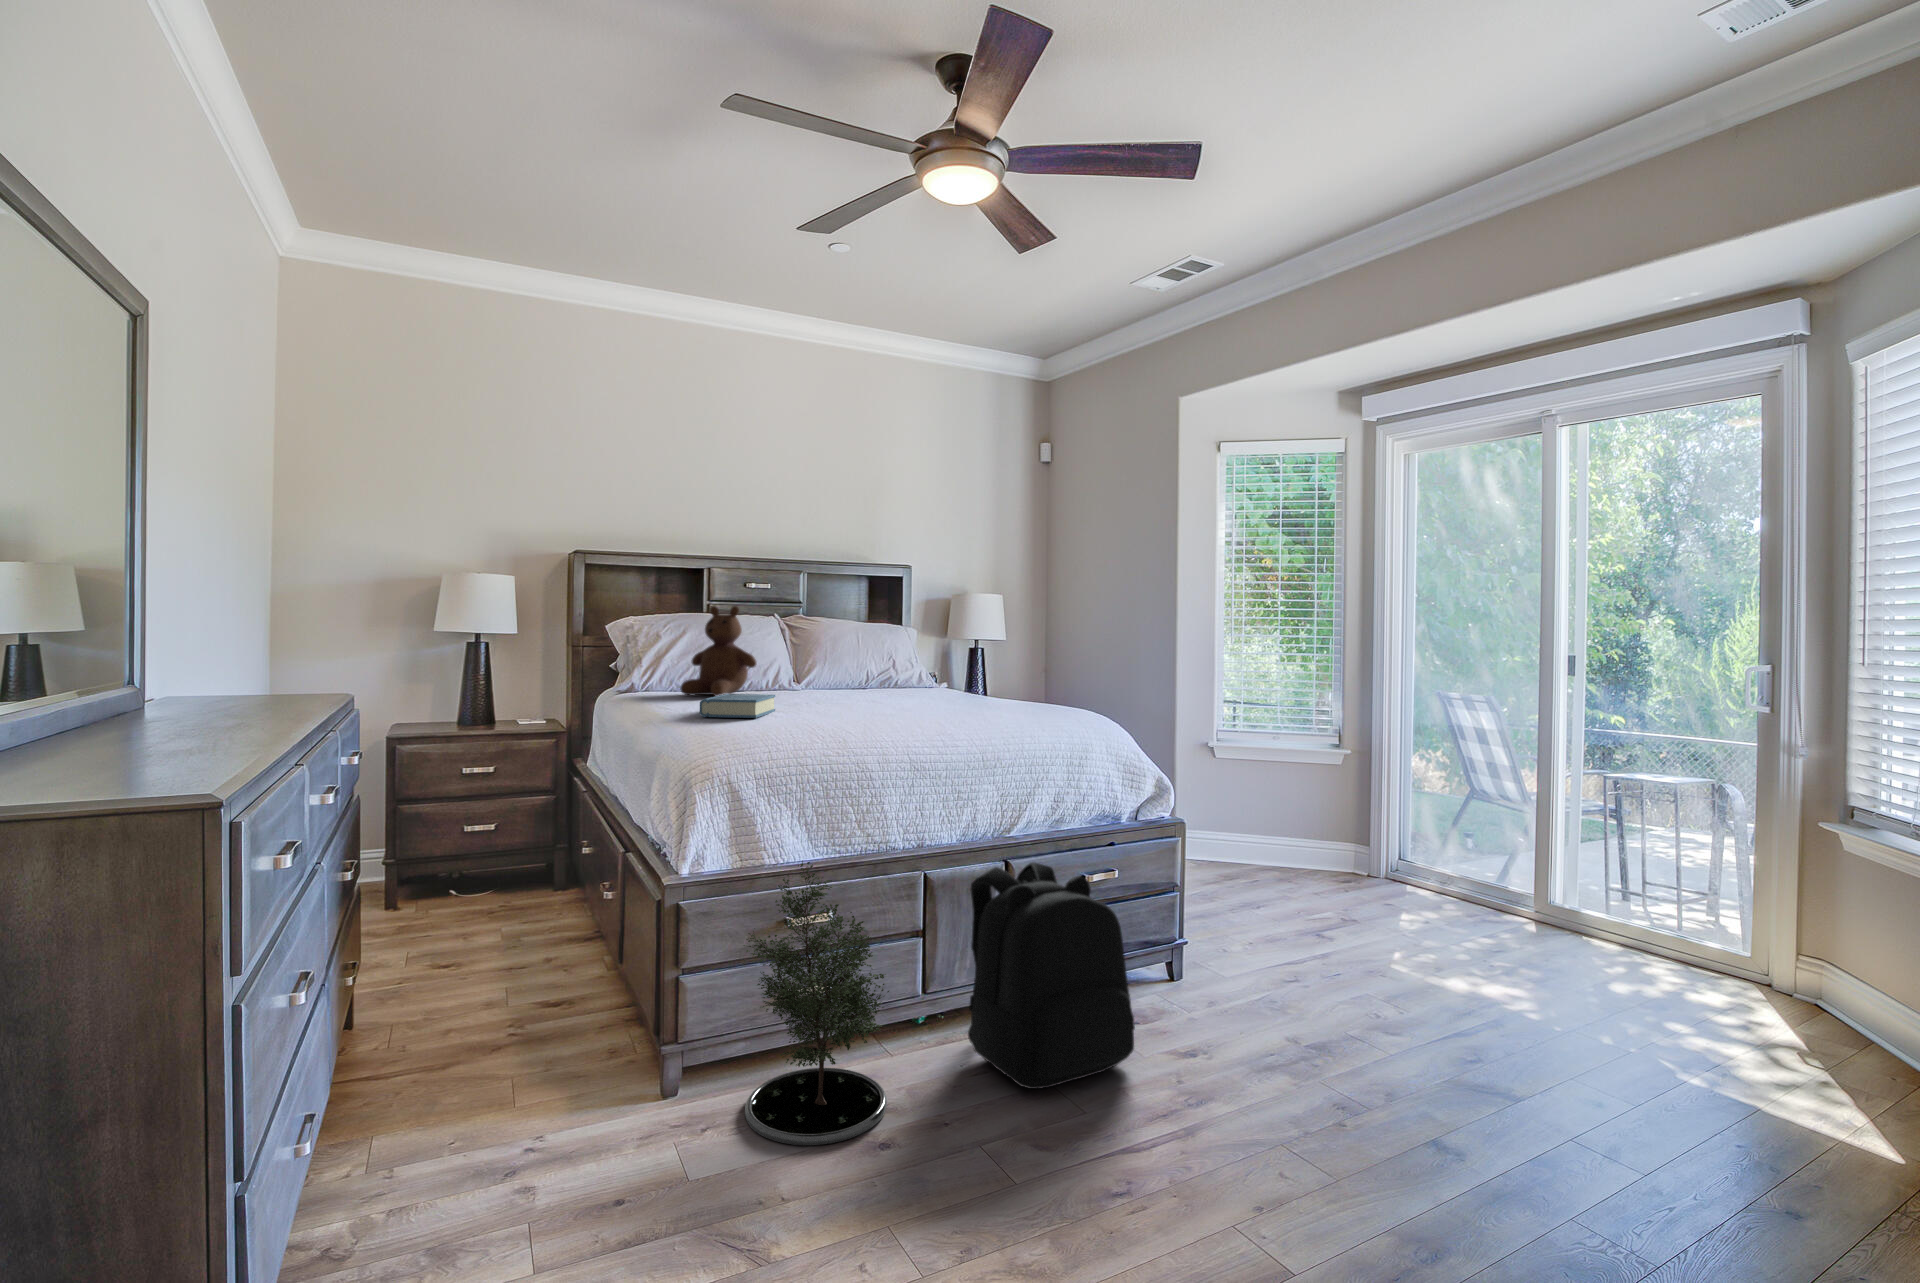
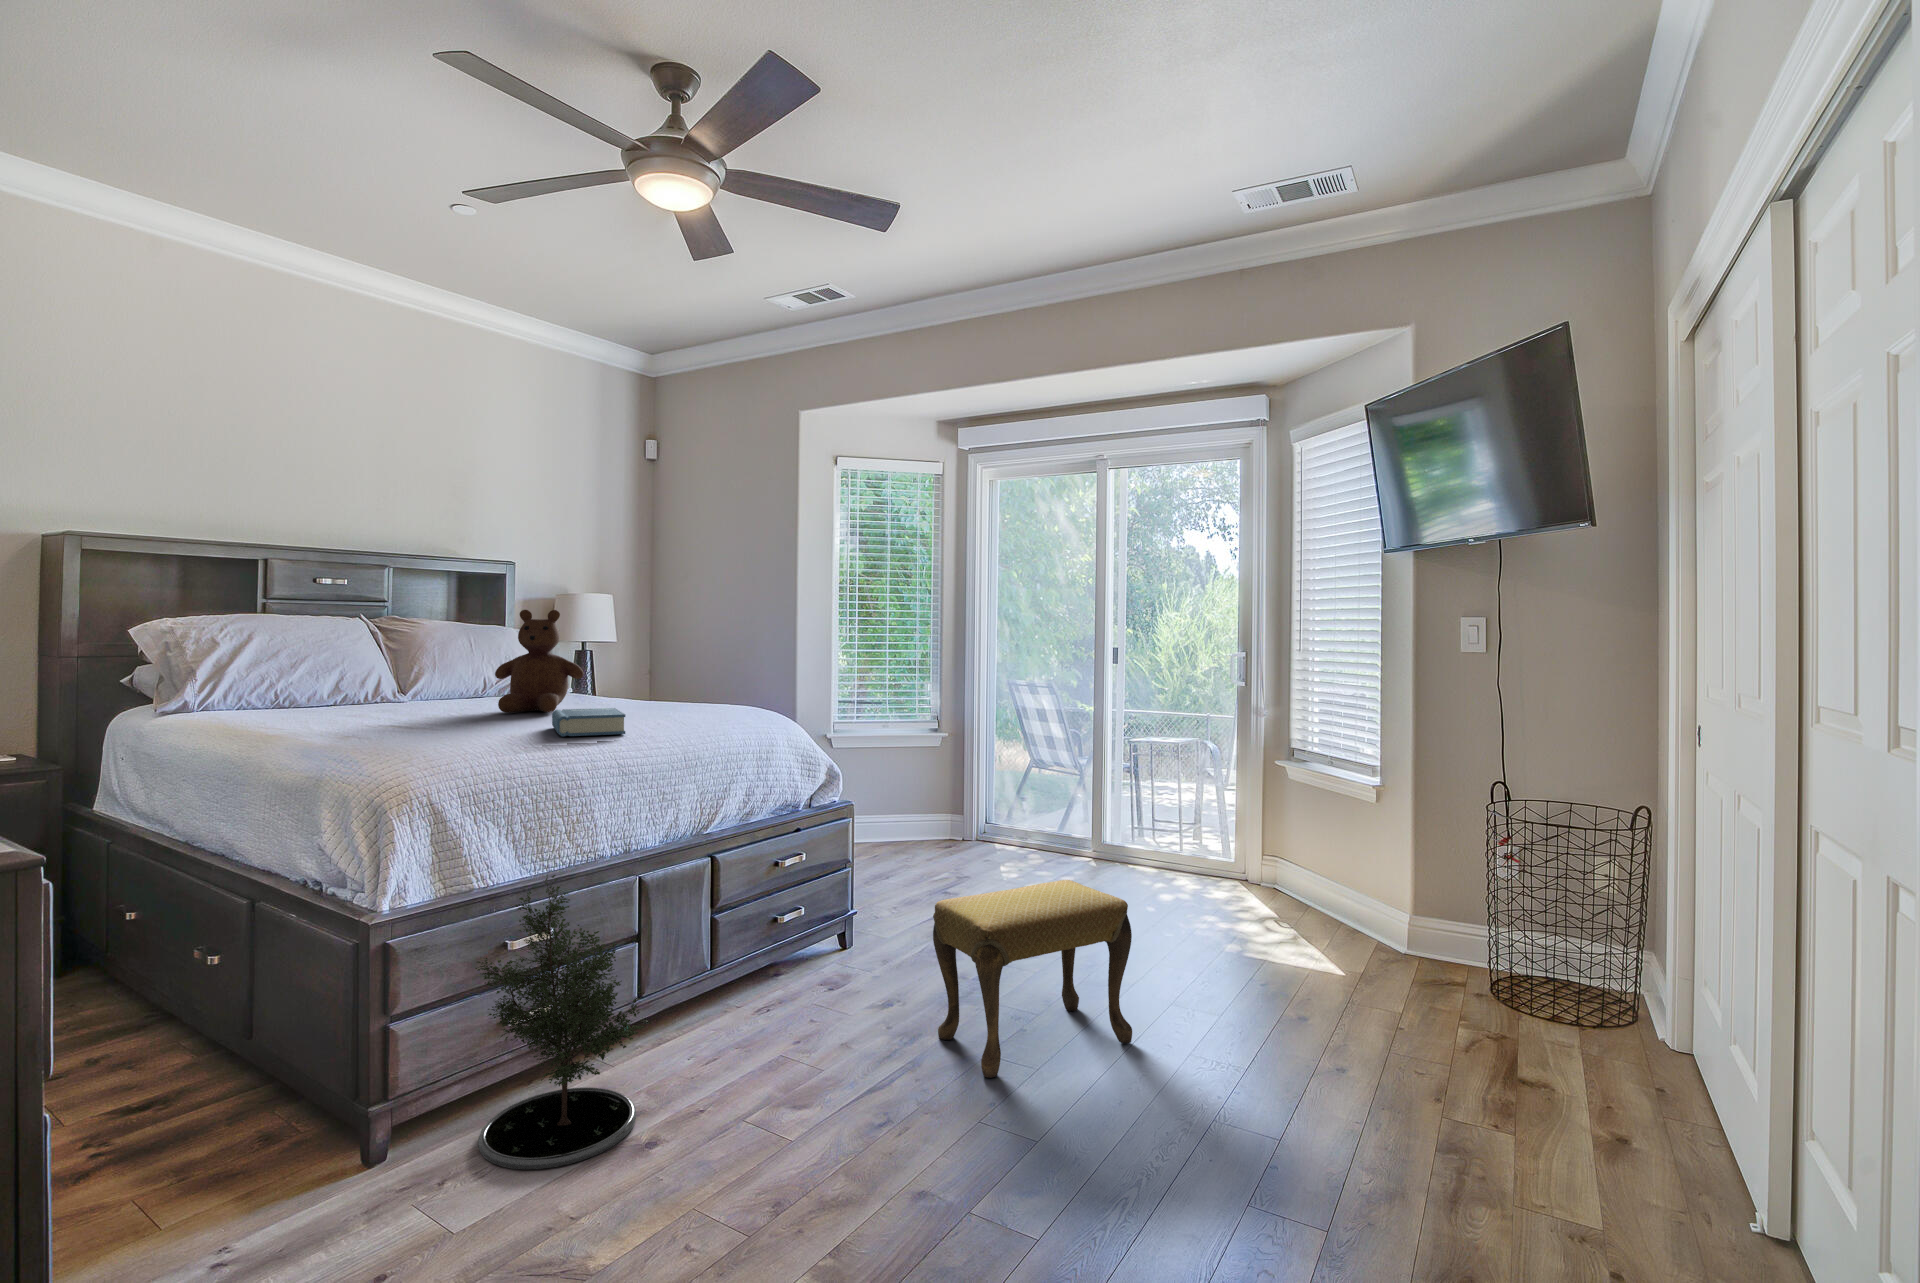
teddy bear: present [681,606,757,696] -> present [495,610,584,713]
hardback book: present [700,694,775,718] -> present [552,708,626,736]
backpack: present [968,862,1135,1089] -> none [683,854,852,1063]
footstool: none [1225,945,1491,1177] -> present [933,880,1132,1078]

